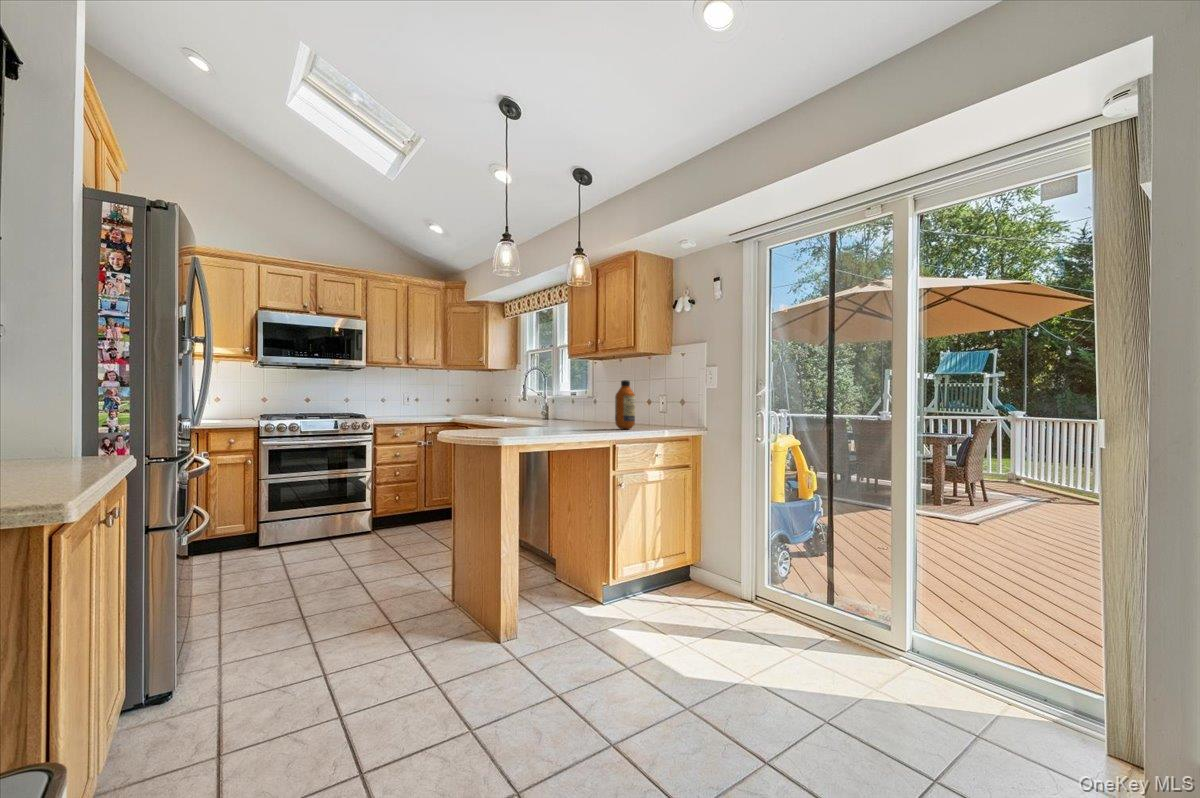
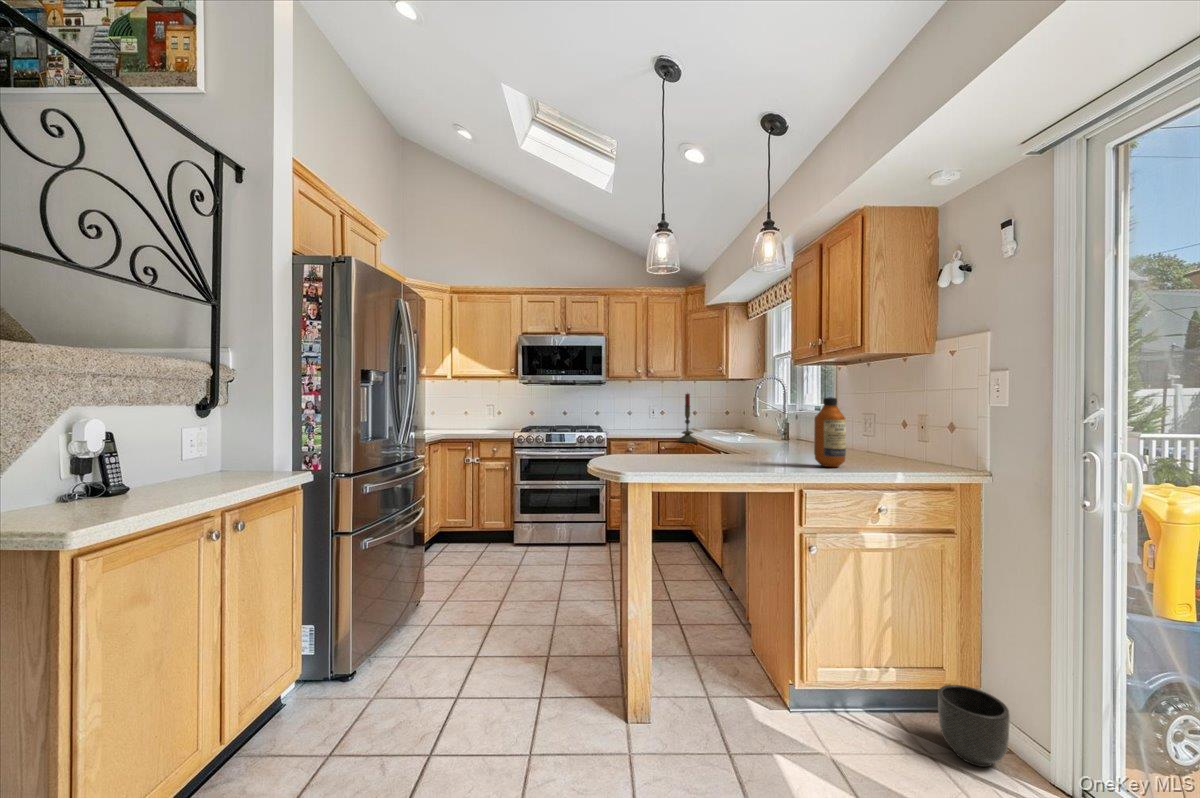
candle: none [464,379,482,424] -> present [678,394,697,442]
planter: none [689,559,724,601] -> present [938,685,1010,767]

